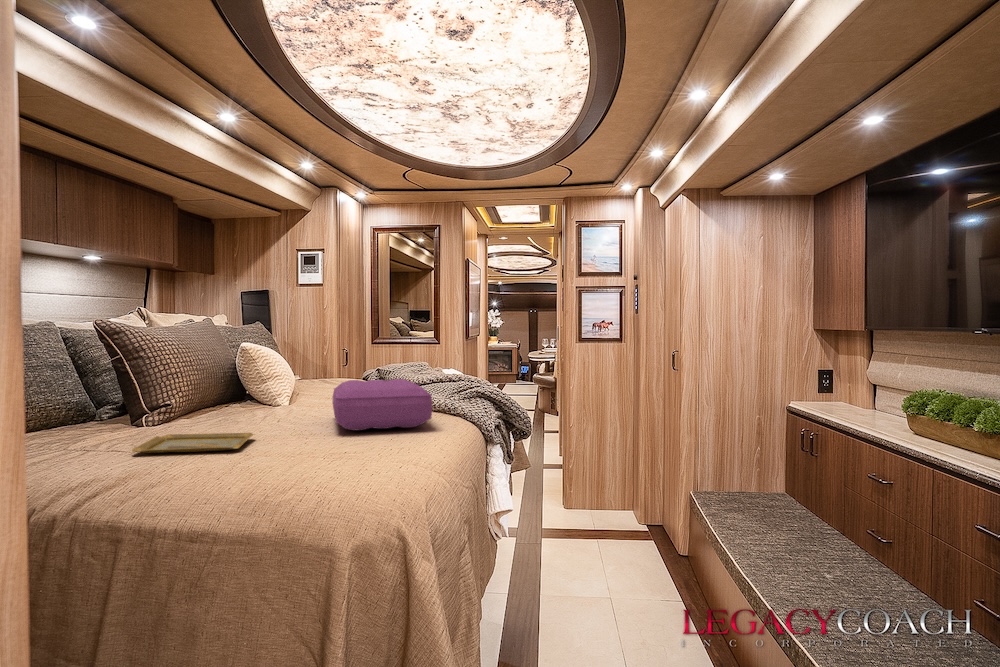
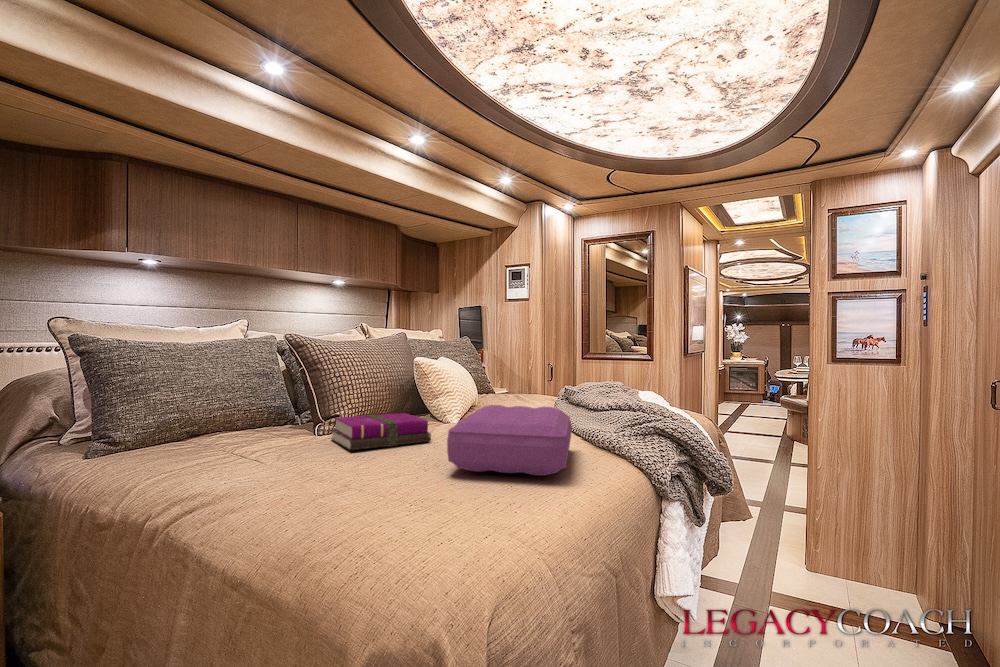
notebook: none [179,396,288,430] -> present [331,413,431,450]
tray: present [132,433,254,453] -> none [234,453,364,484]

